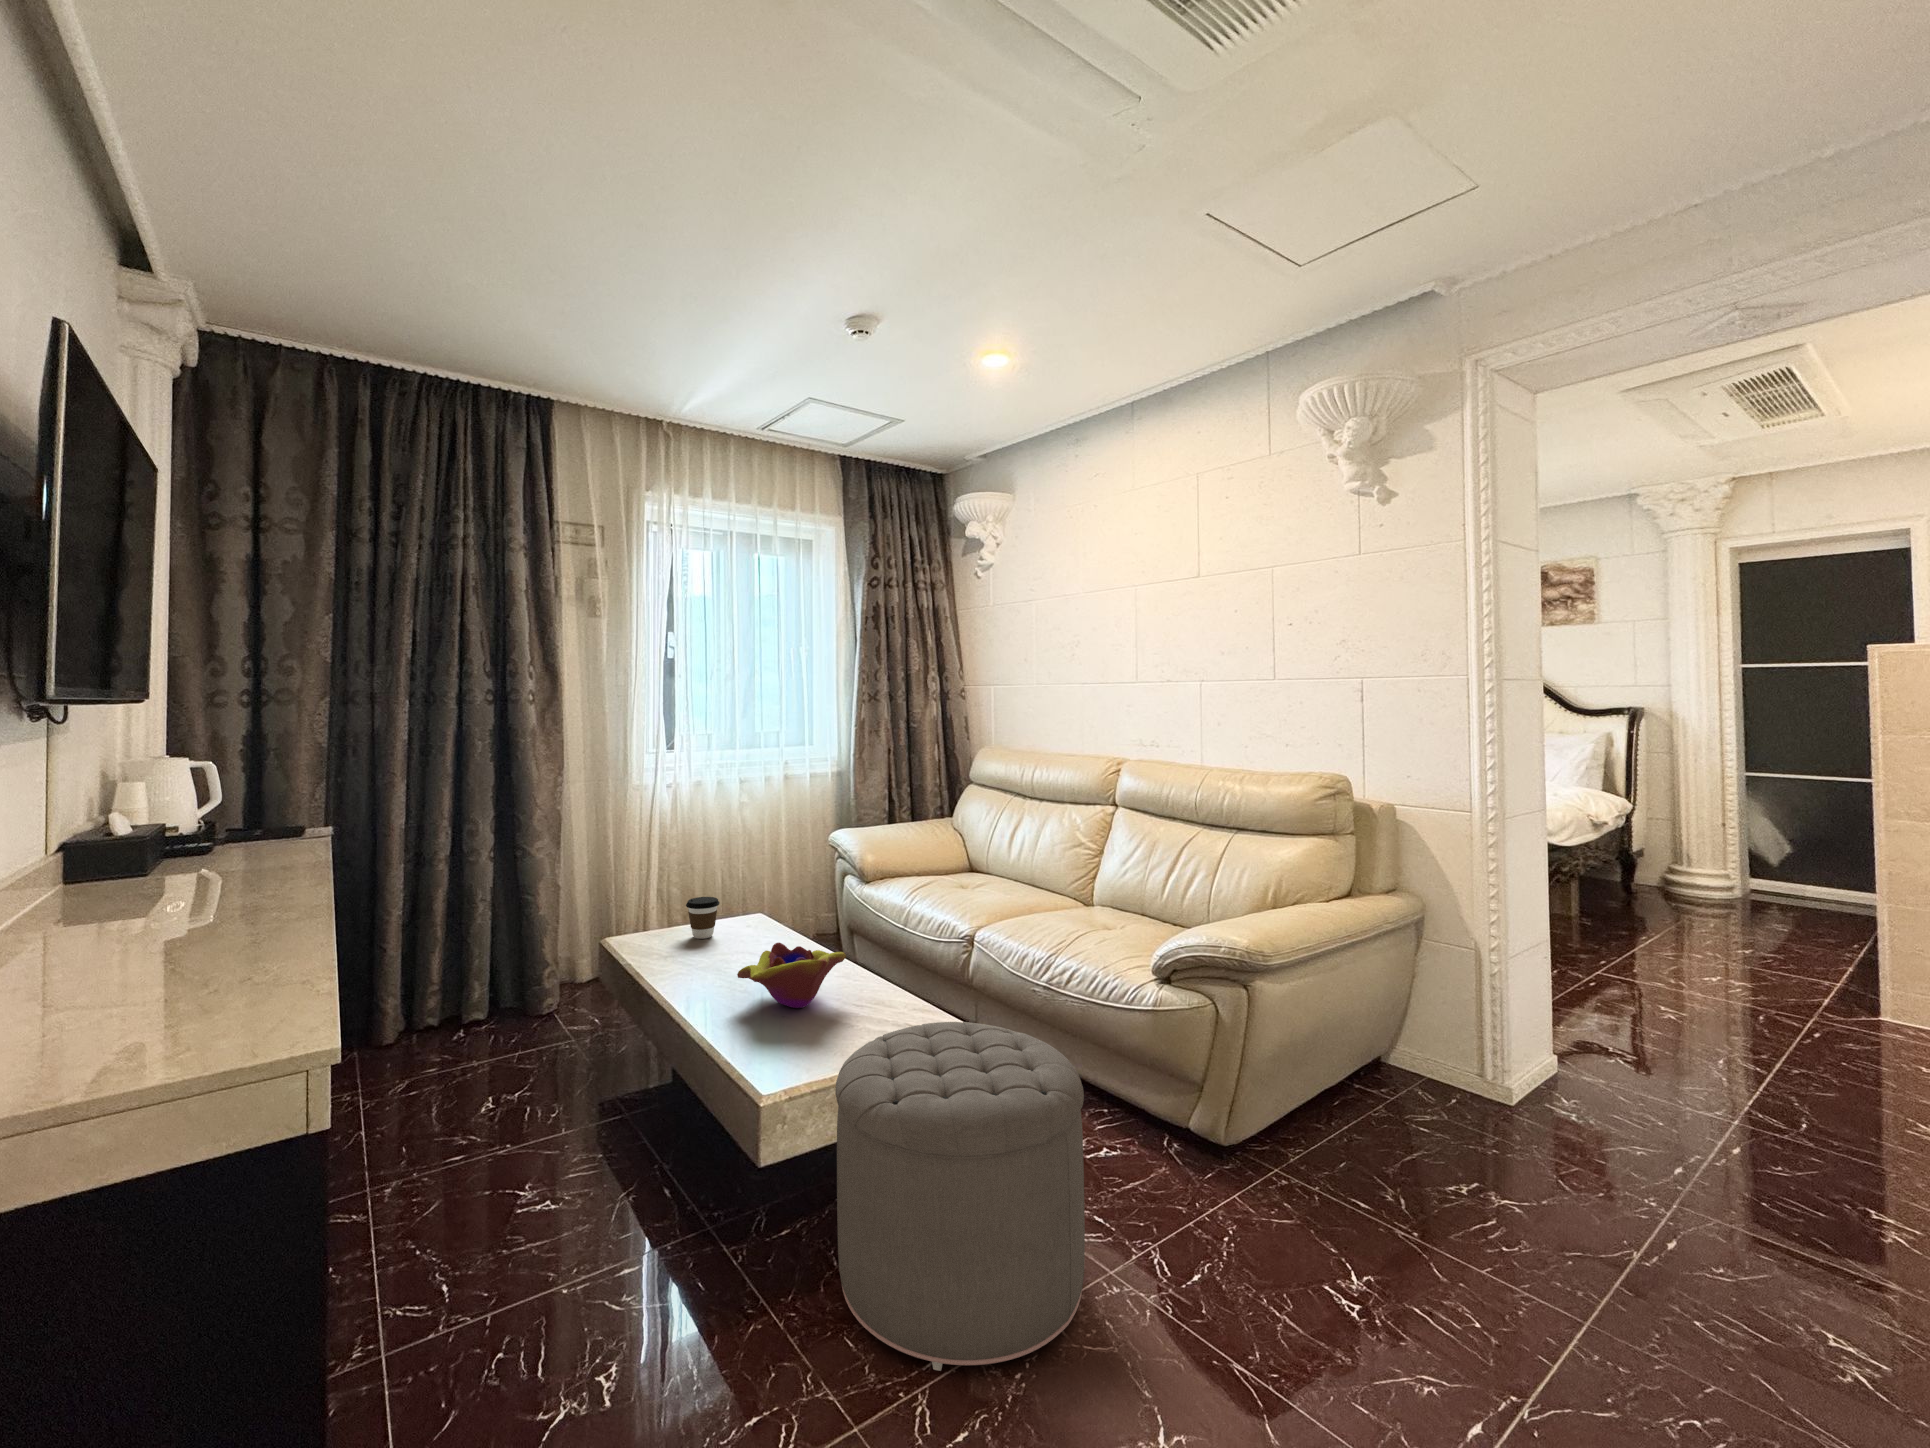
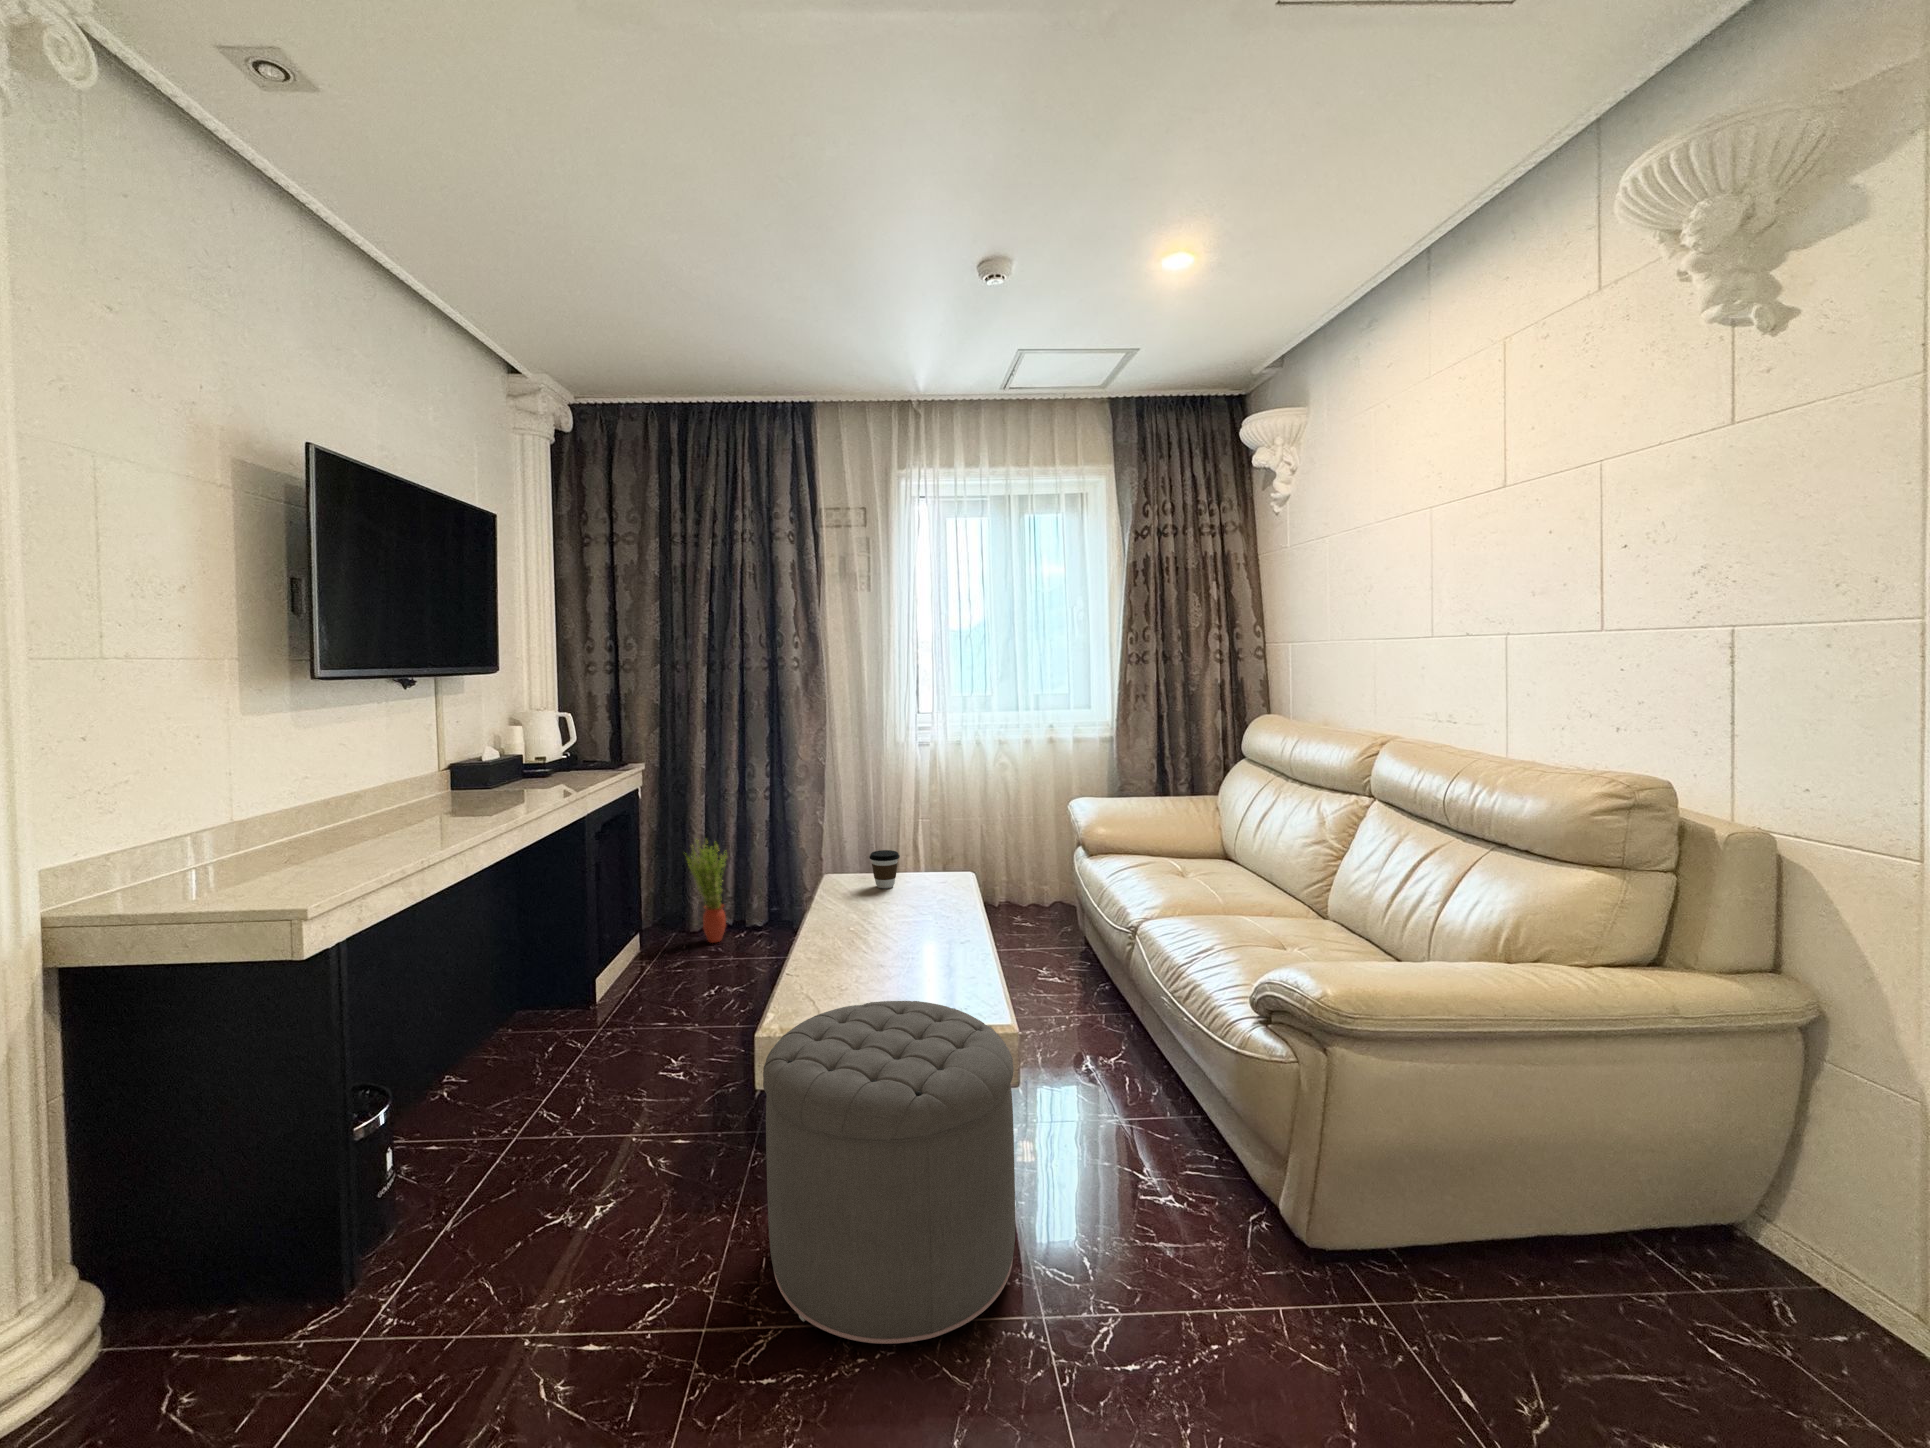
potted plant: none [381,915,445,1049] -> present [687,841,727,943]
decorative bowl: present [737,943,846,1008] -> none [822,900,922,964]

